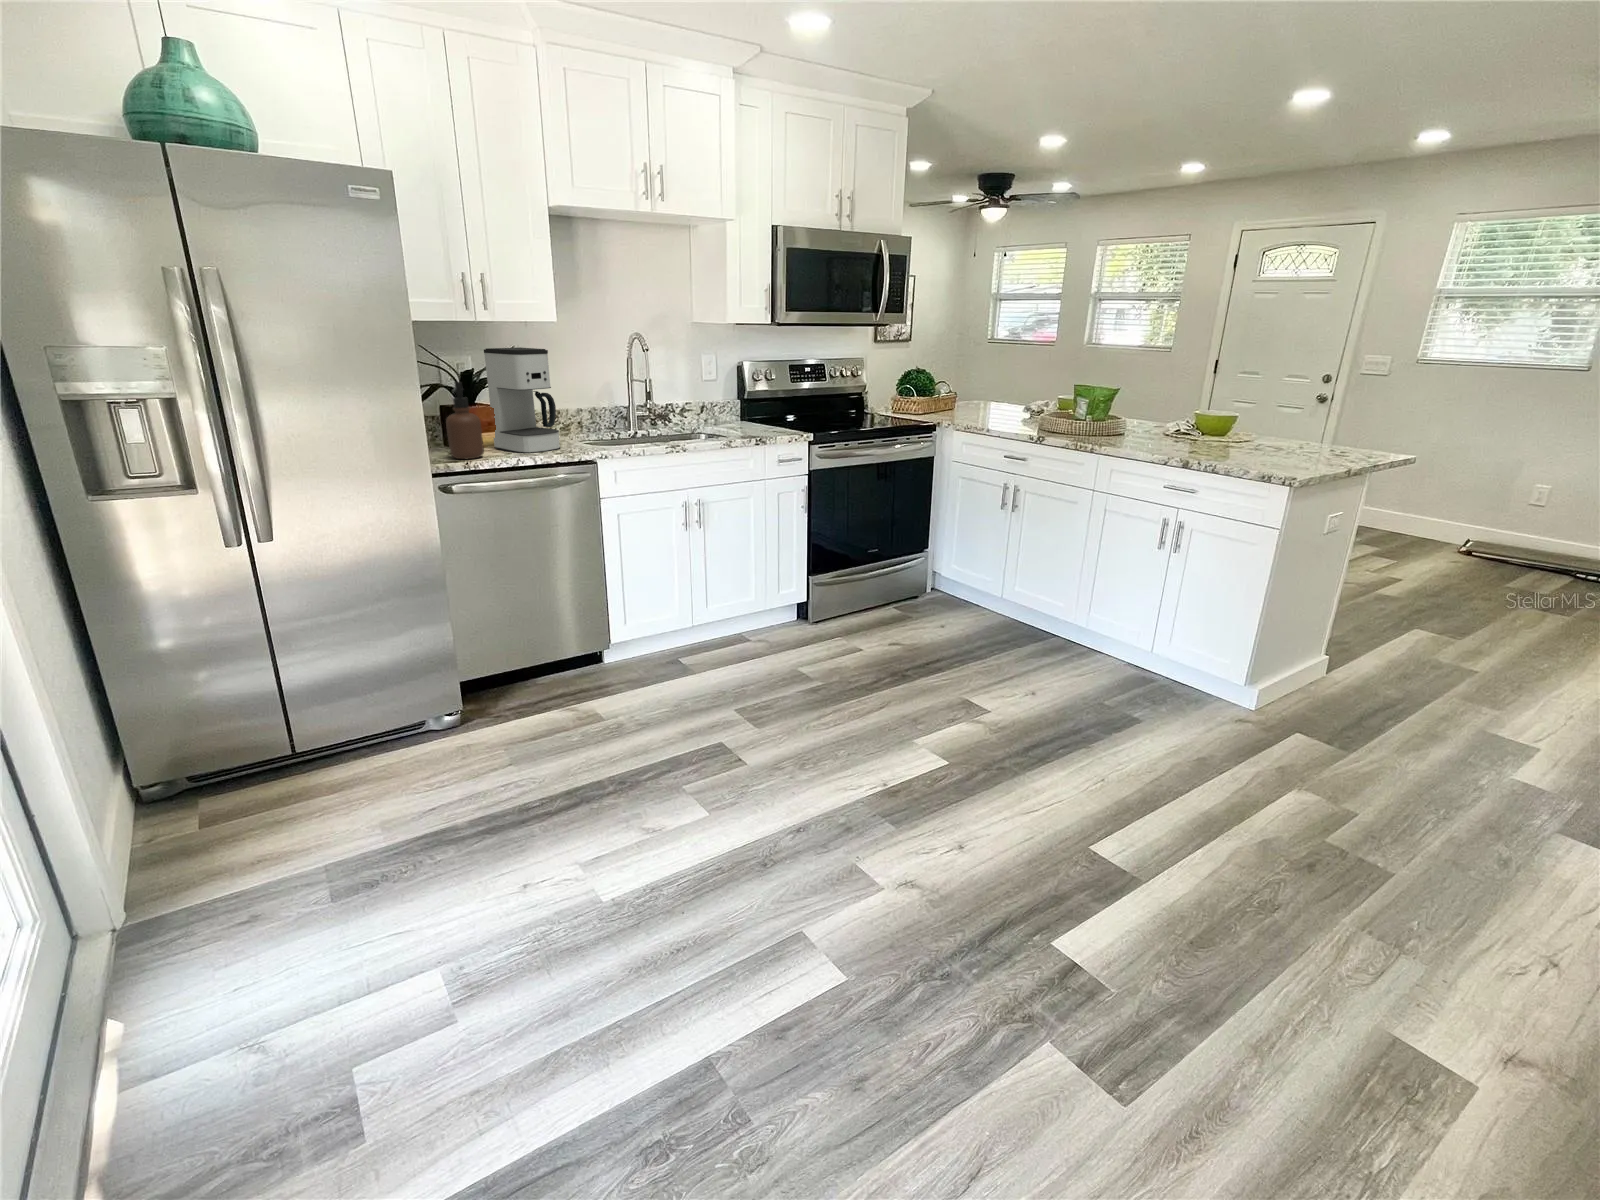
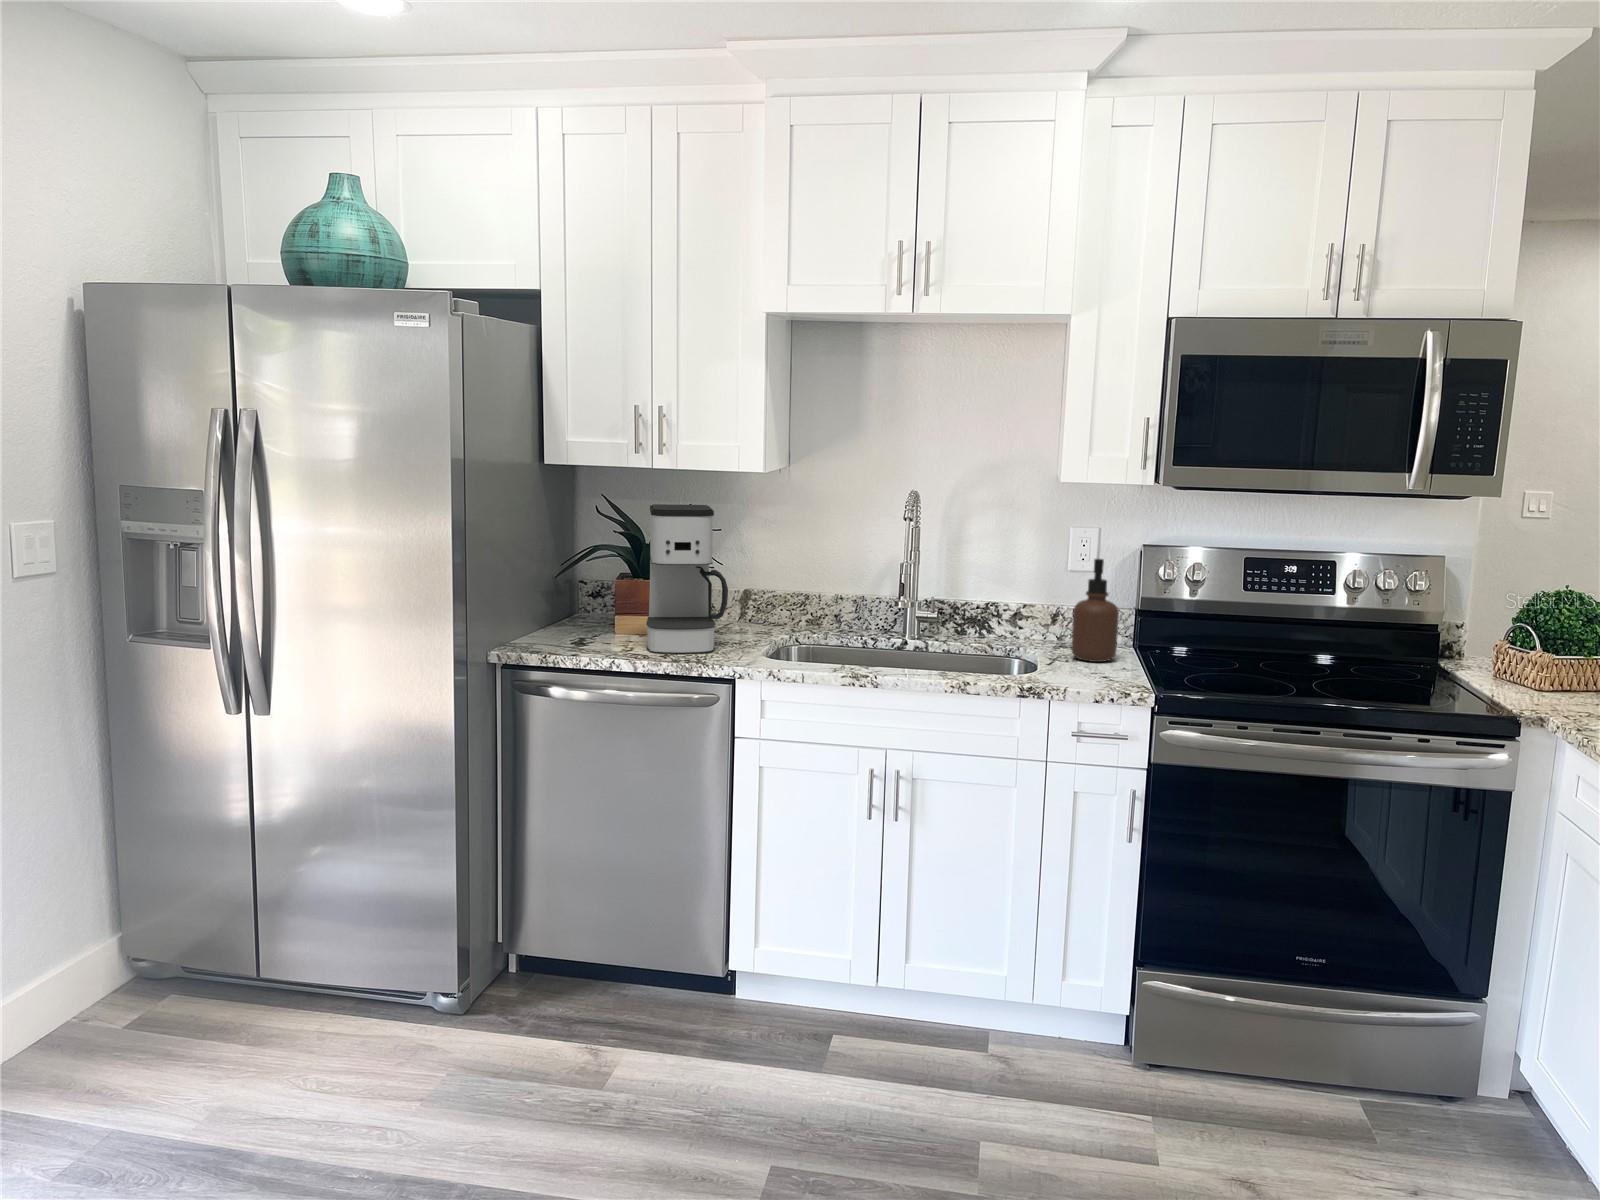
soap dispenser: present [446,382,484,459] -> present [1071,559,1119,662]

